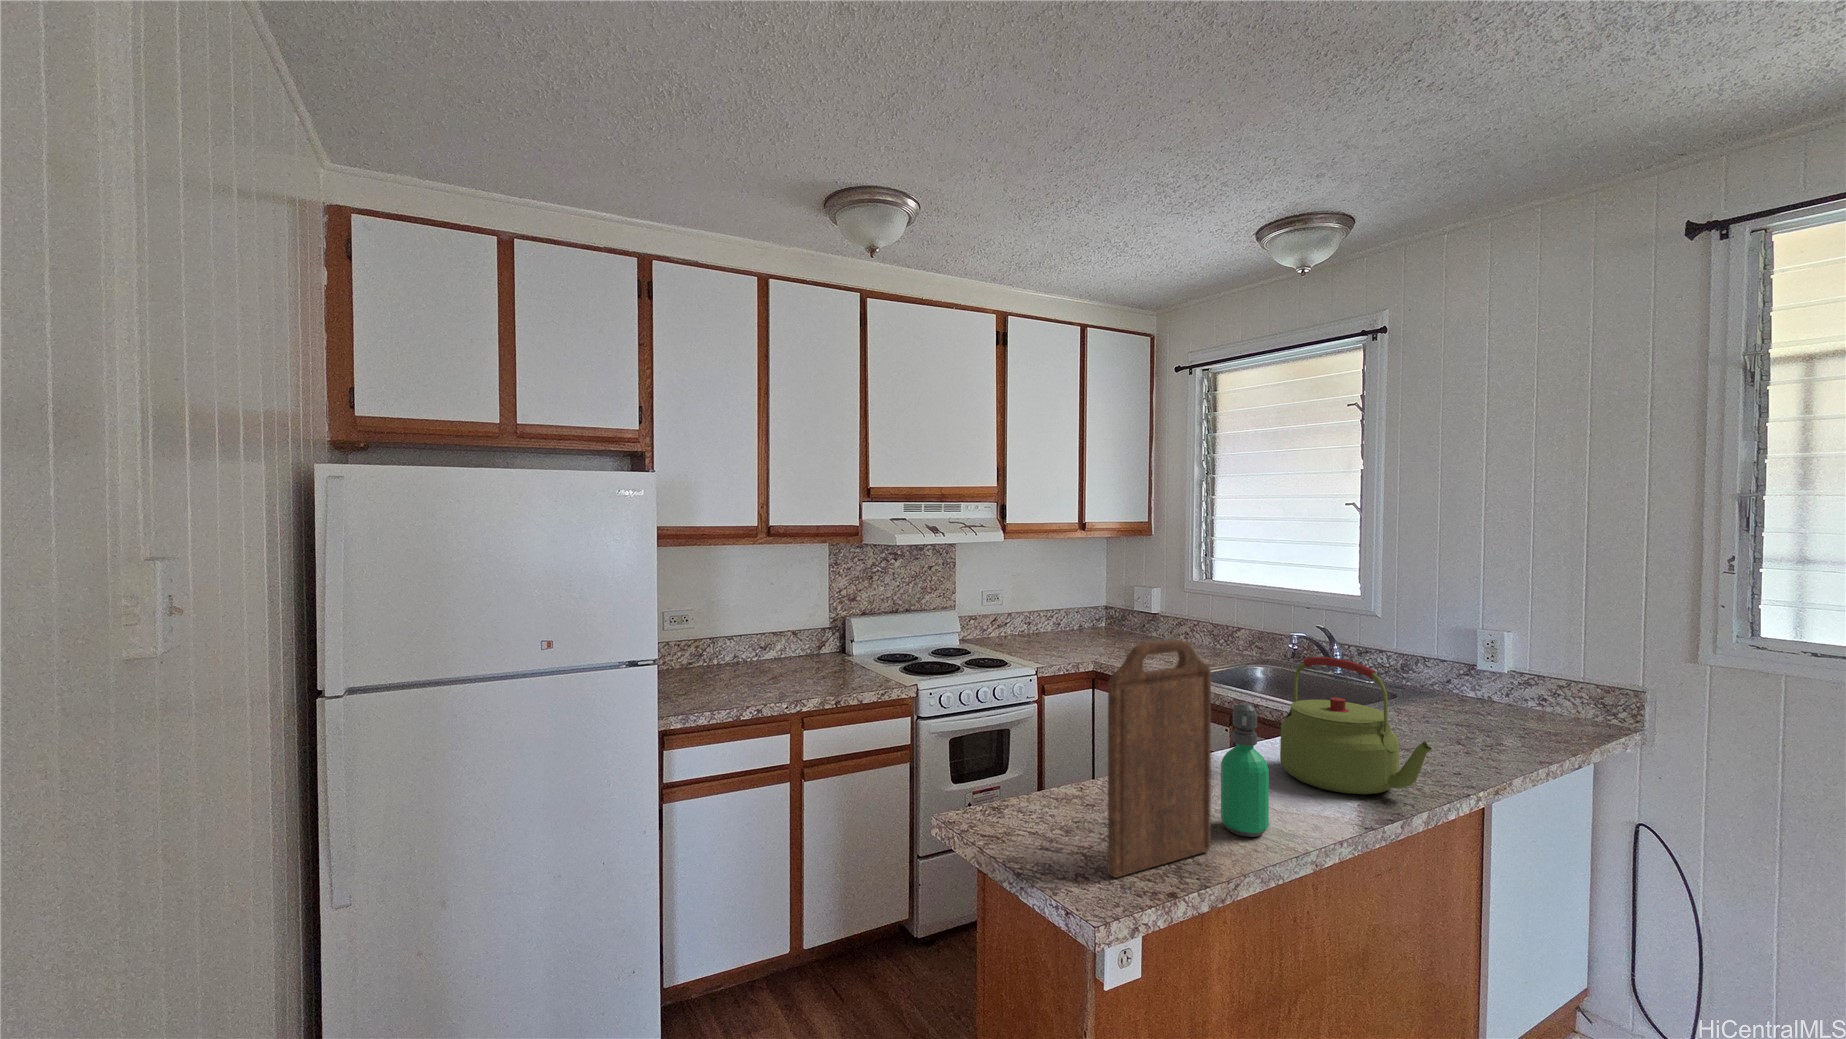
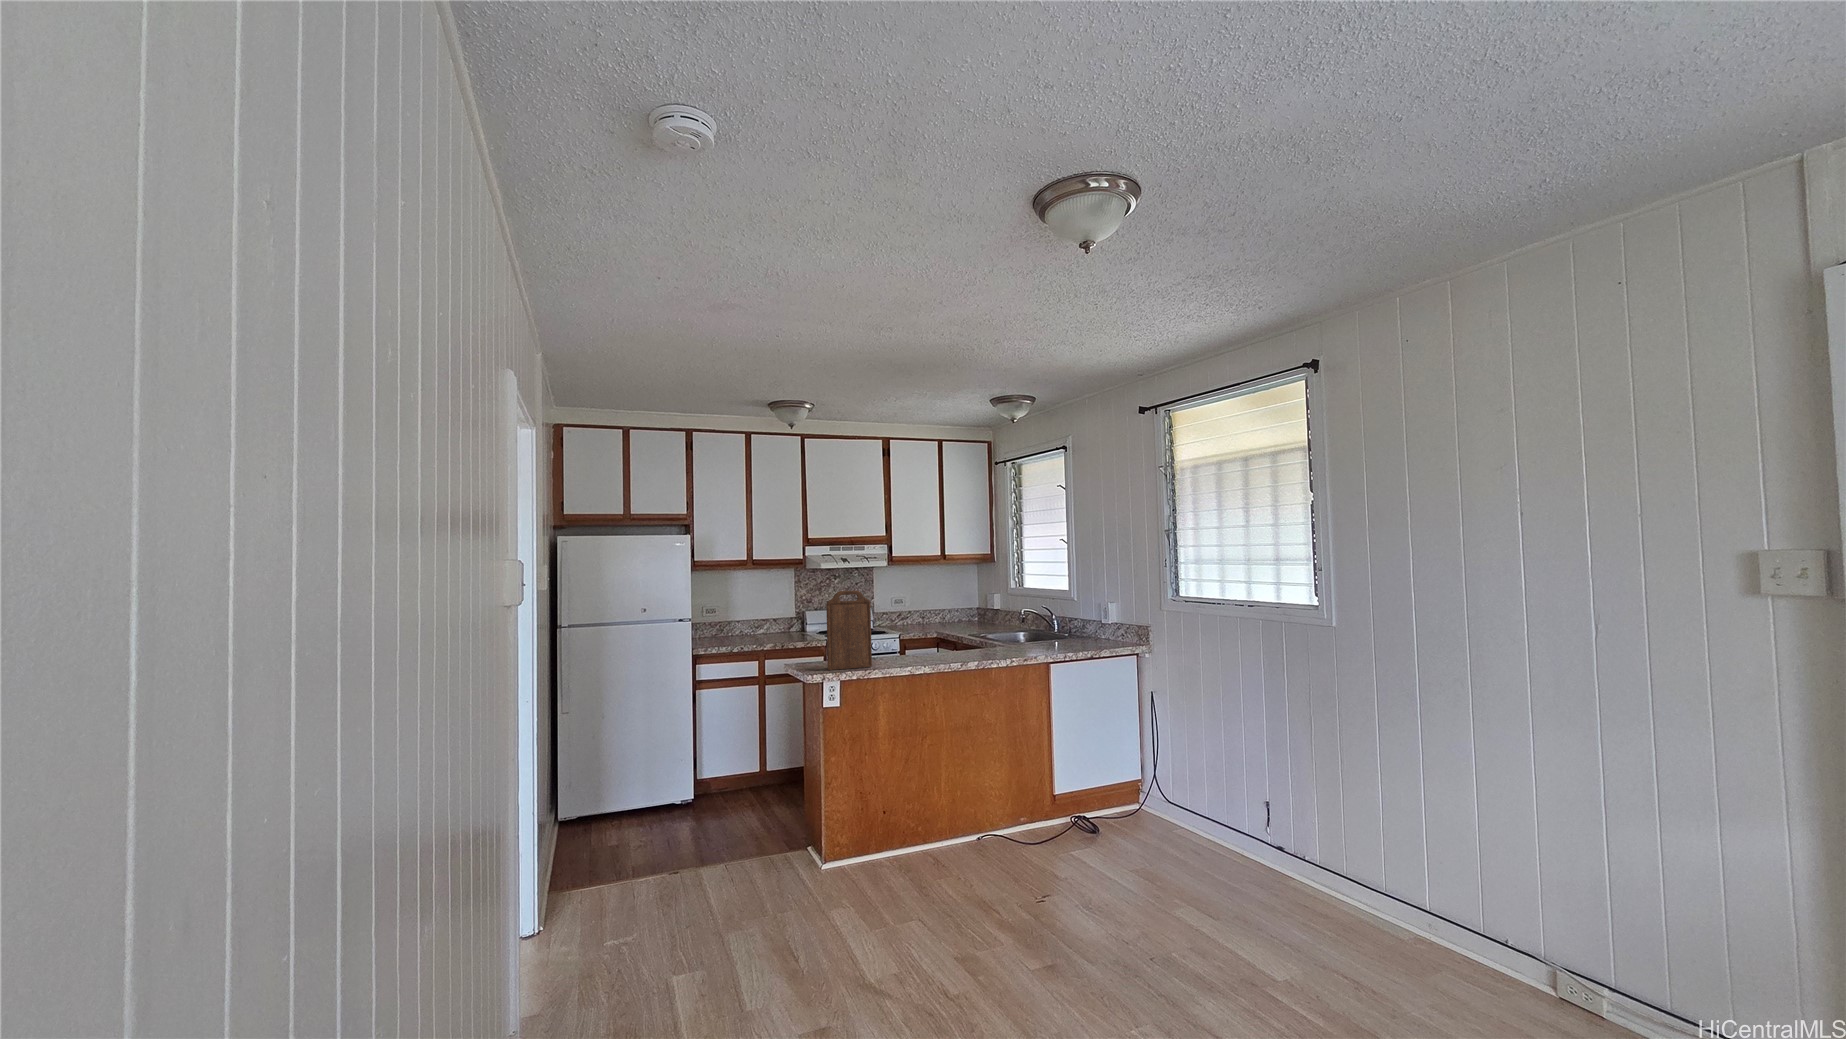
kettle: present [1280,657,1432,794] -> none [940,606,984,659]
soap dispenser: present [1221,703,1269,837] -> none [886,617,903,665]

